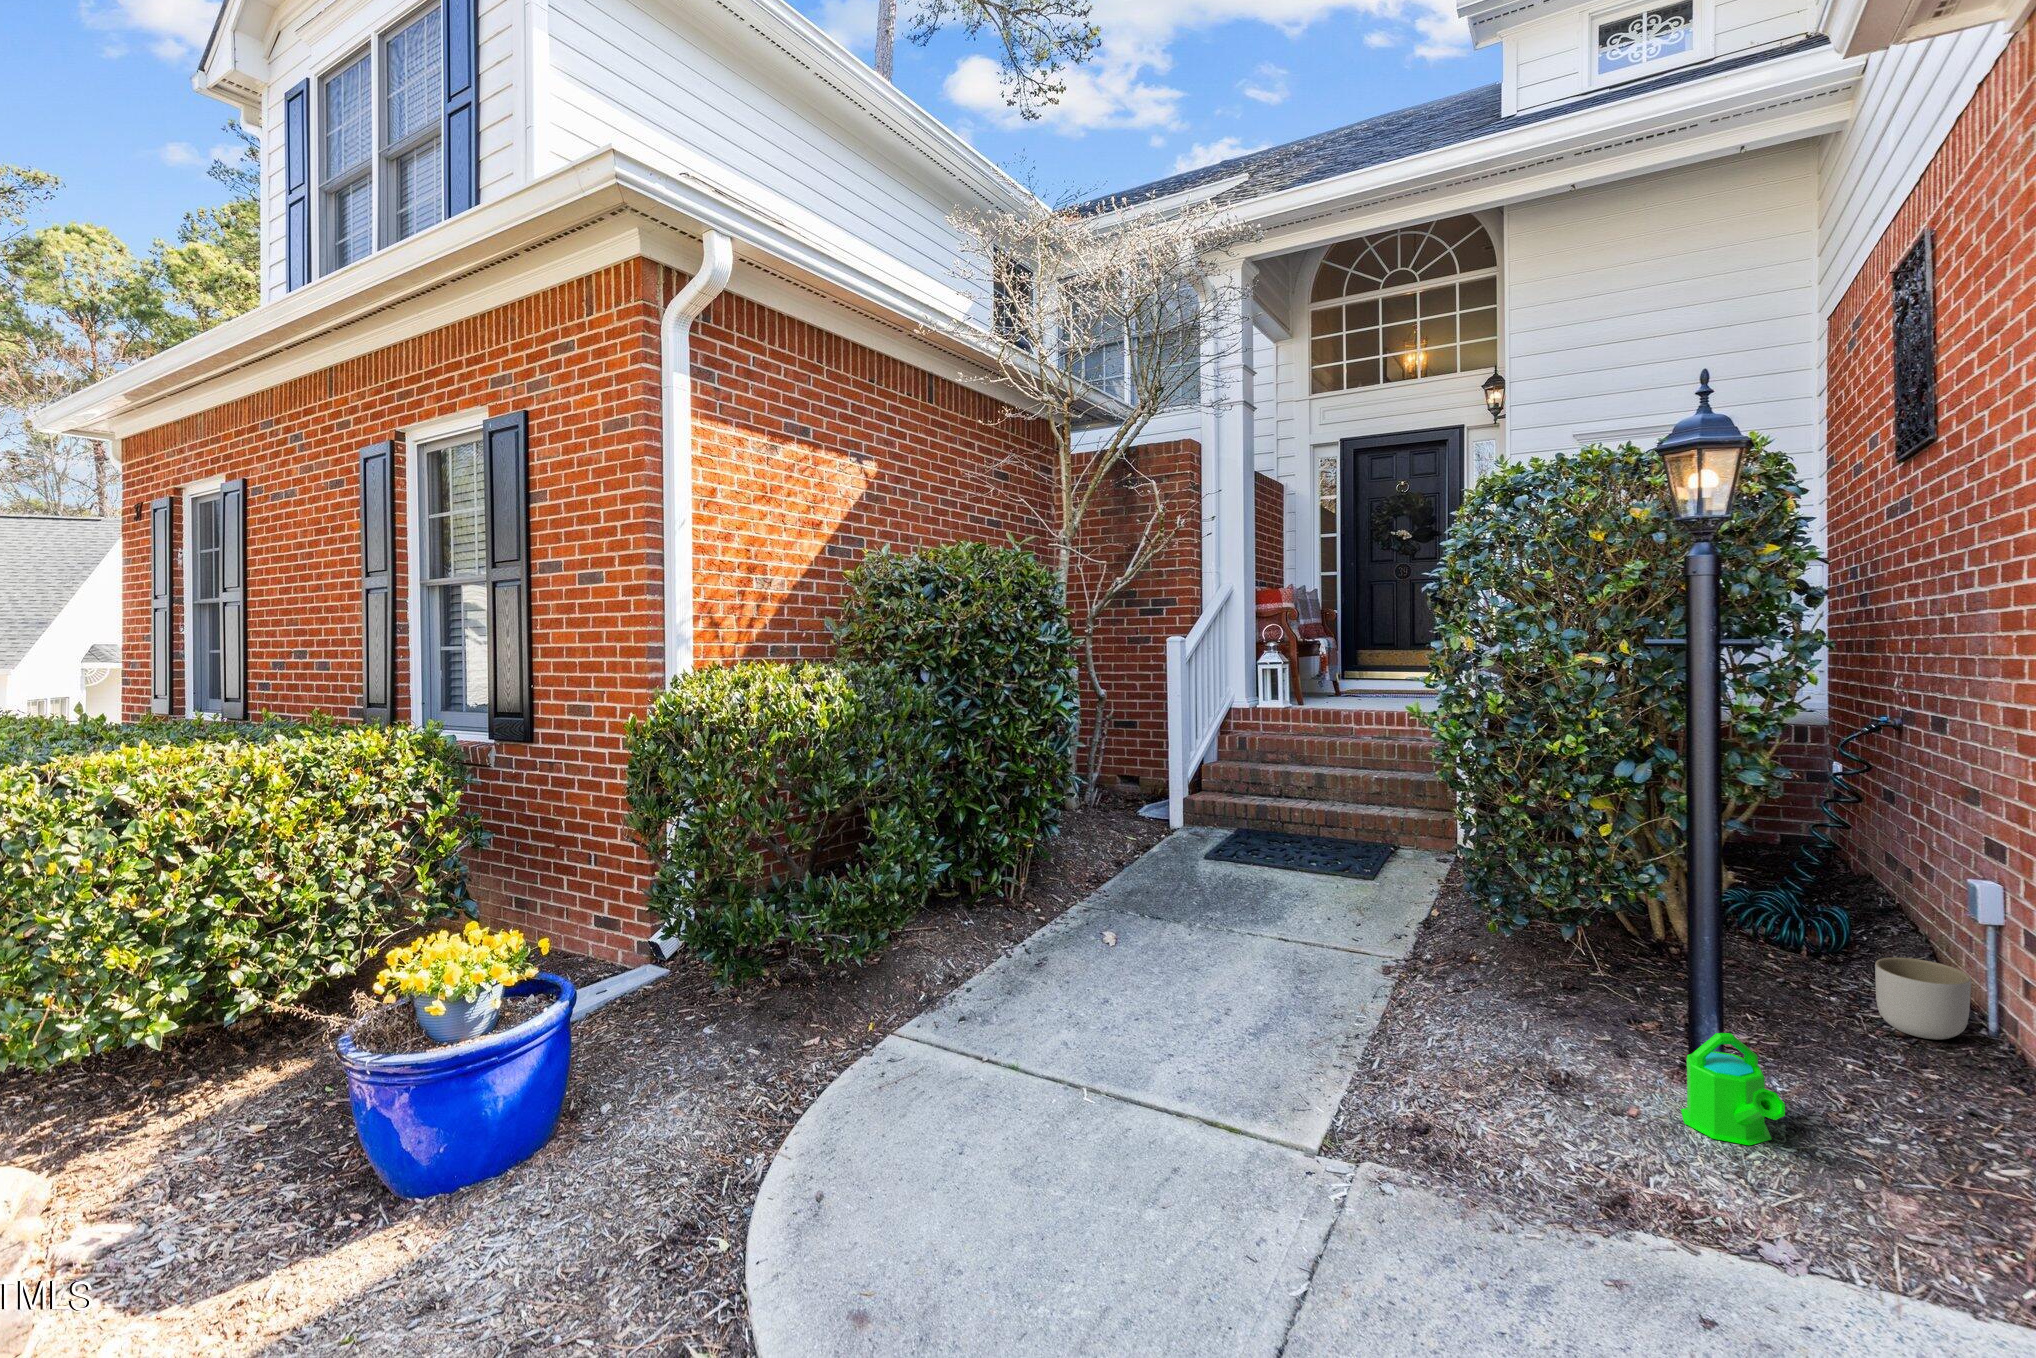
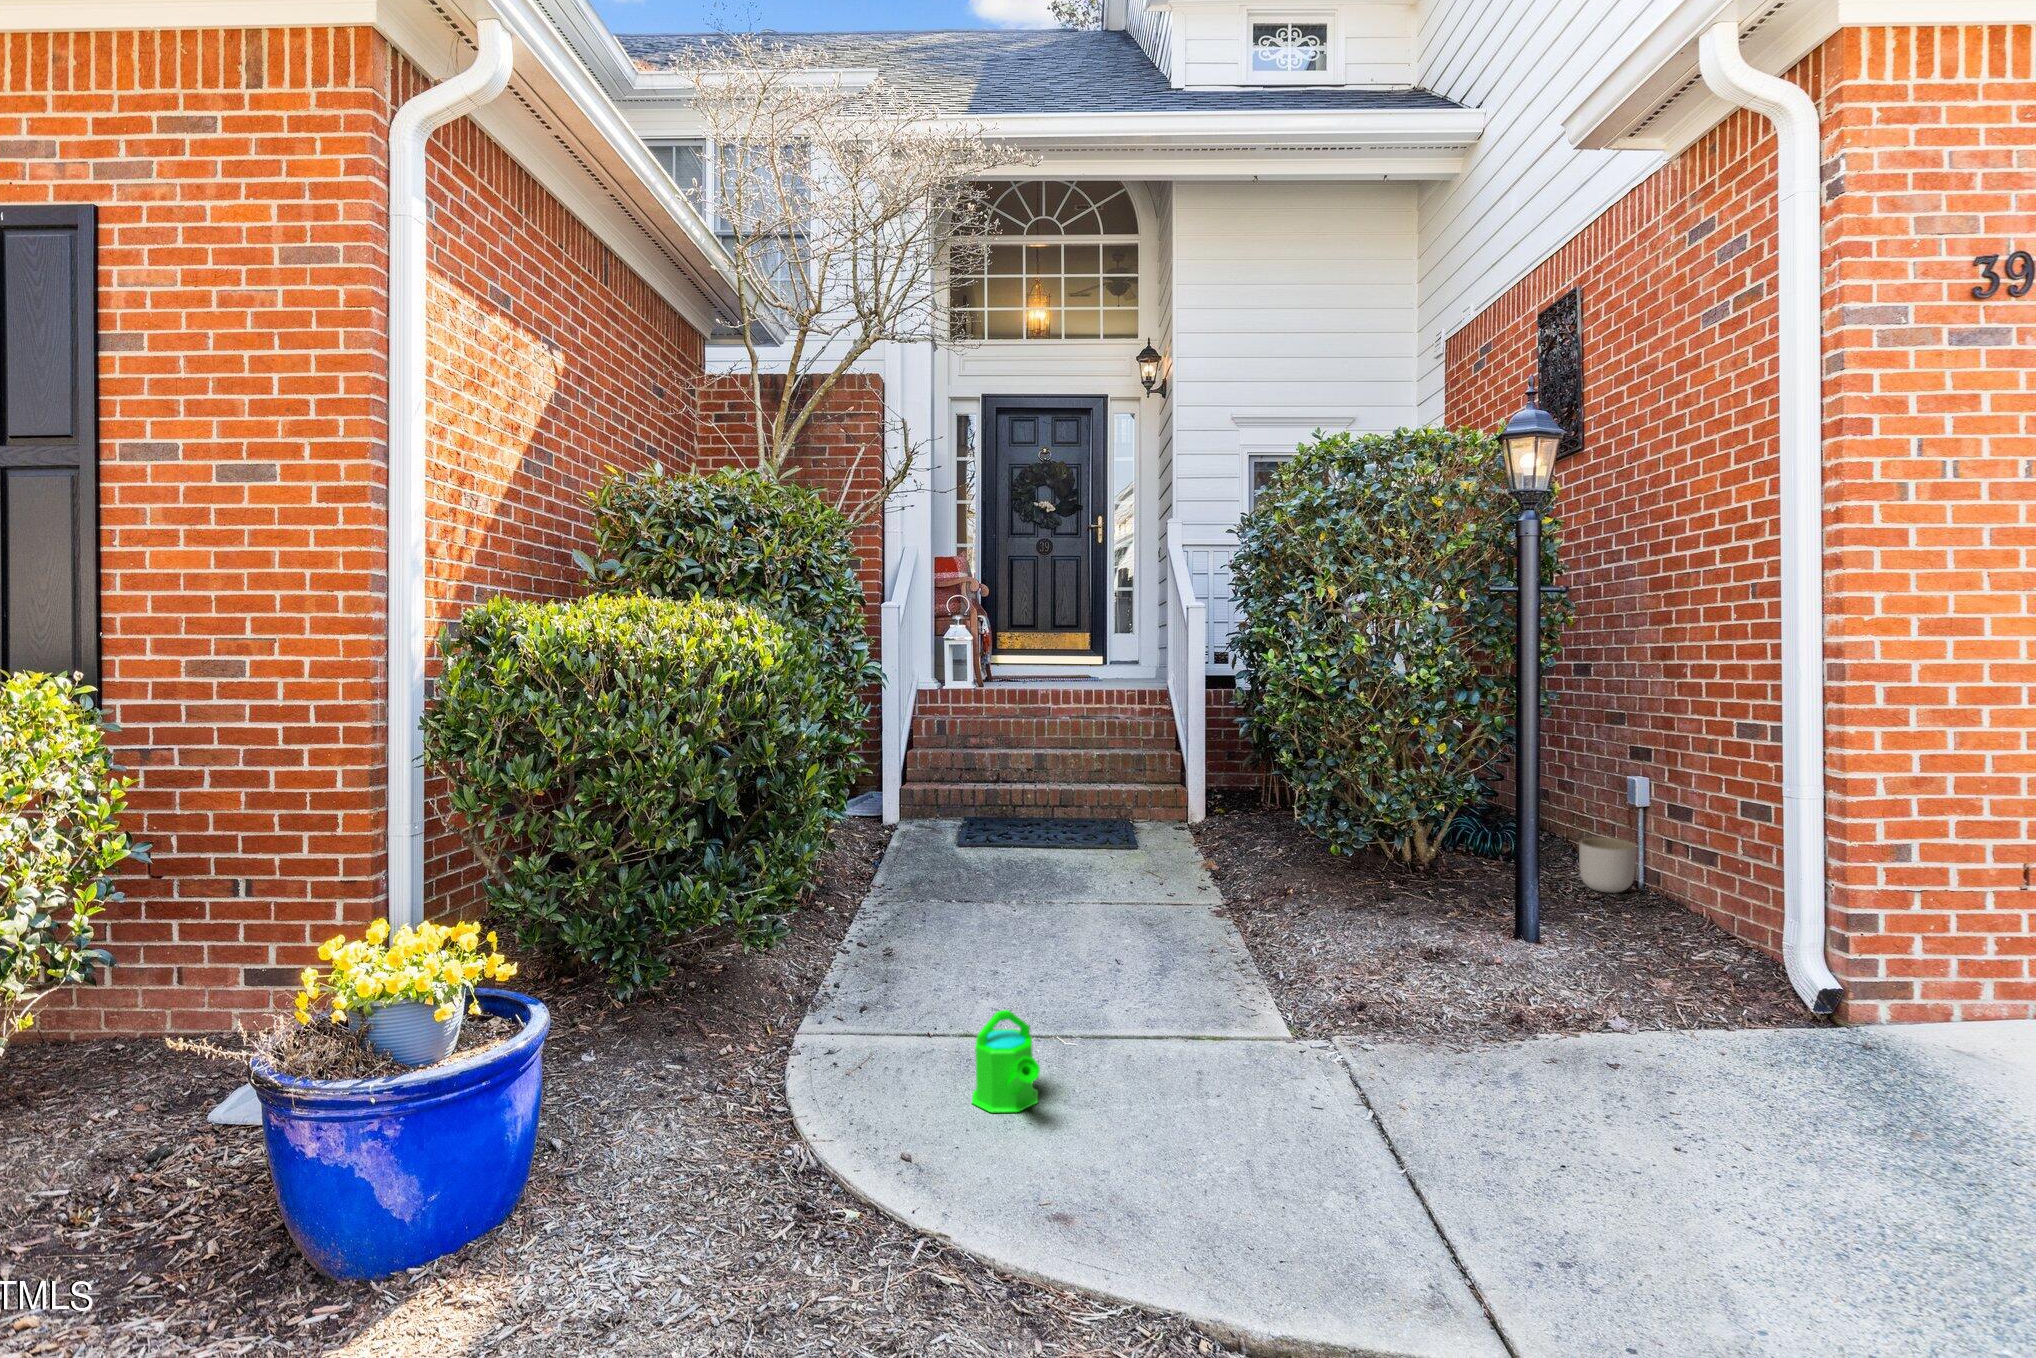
watering can: present [1681,1033,1785,1145] -> present [972,1010,1040,1112]

